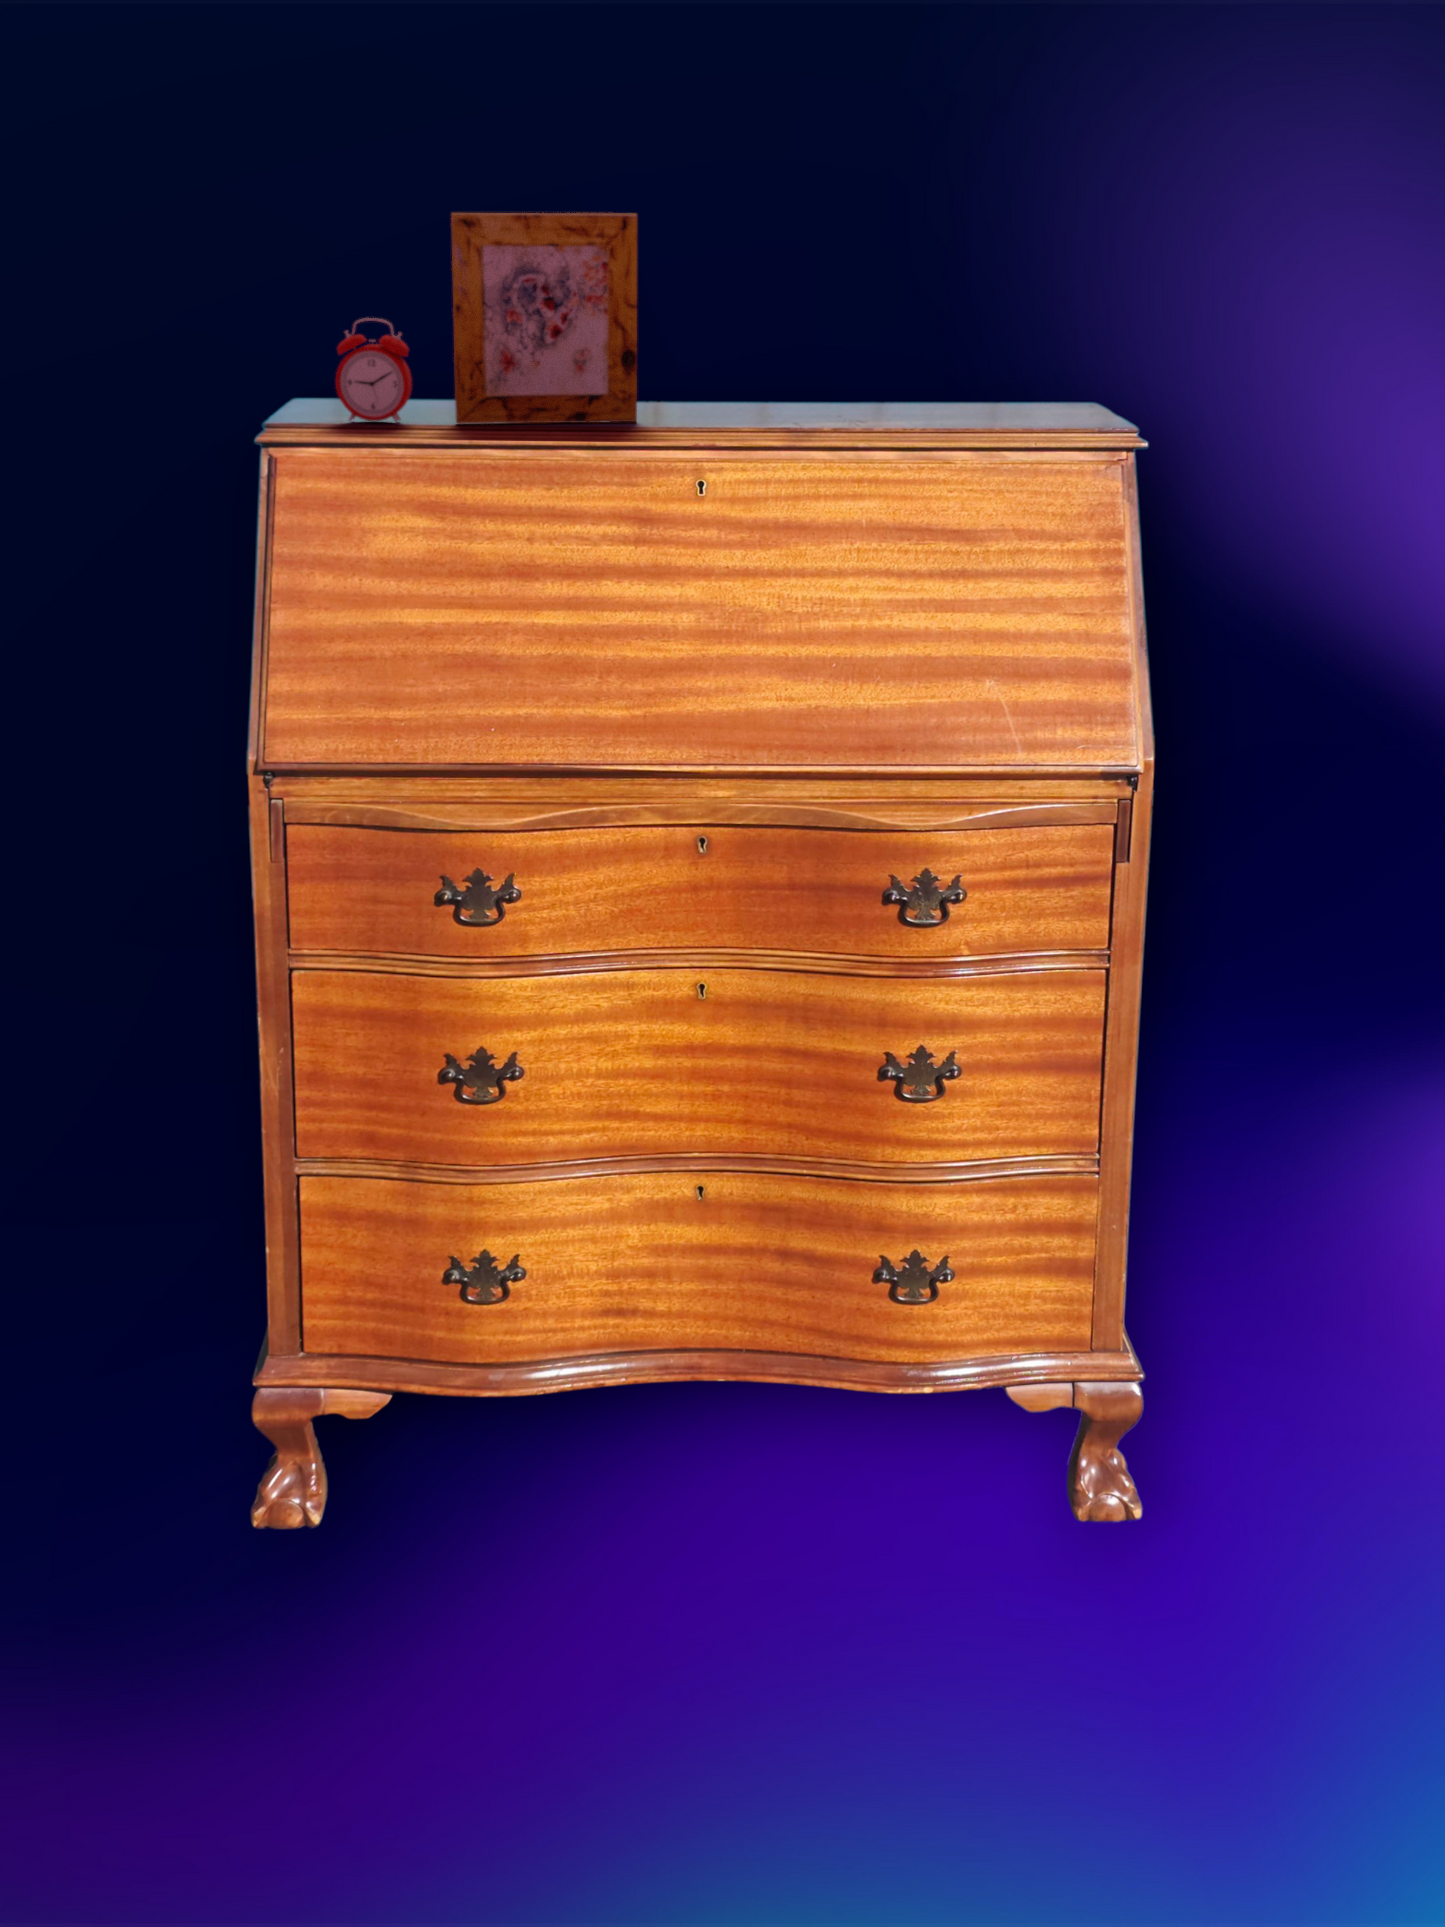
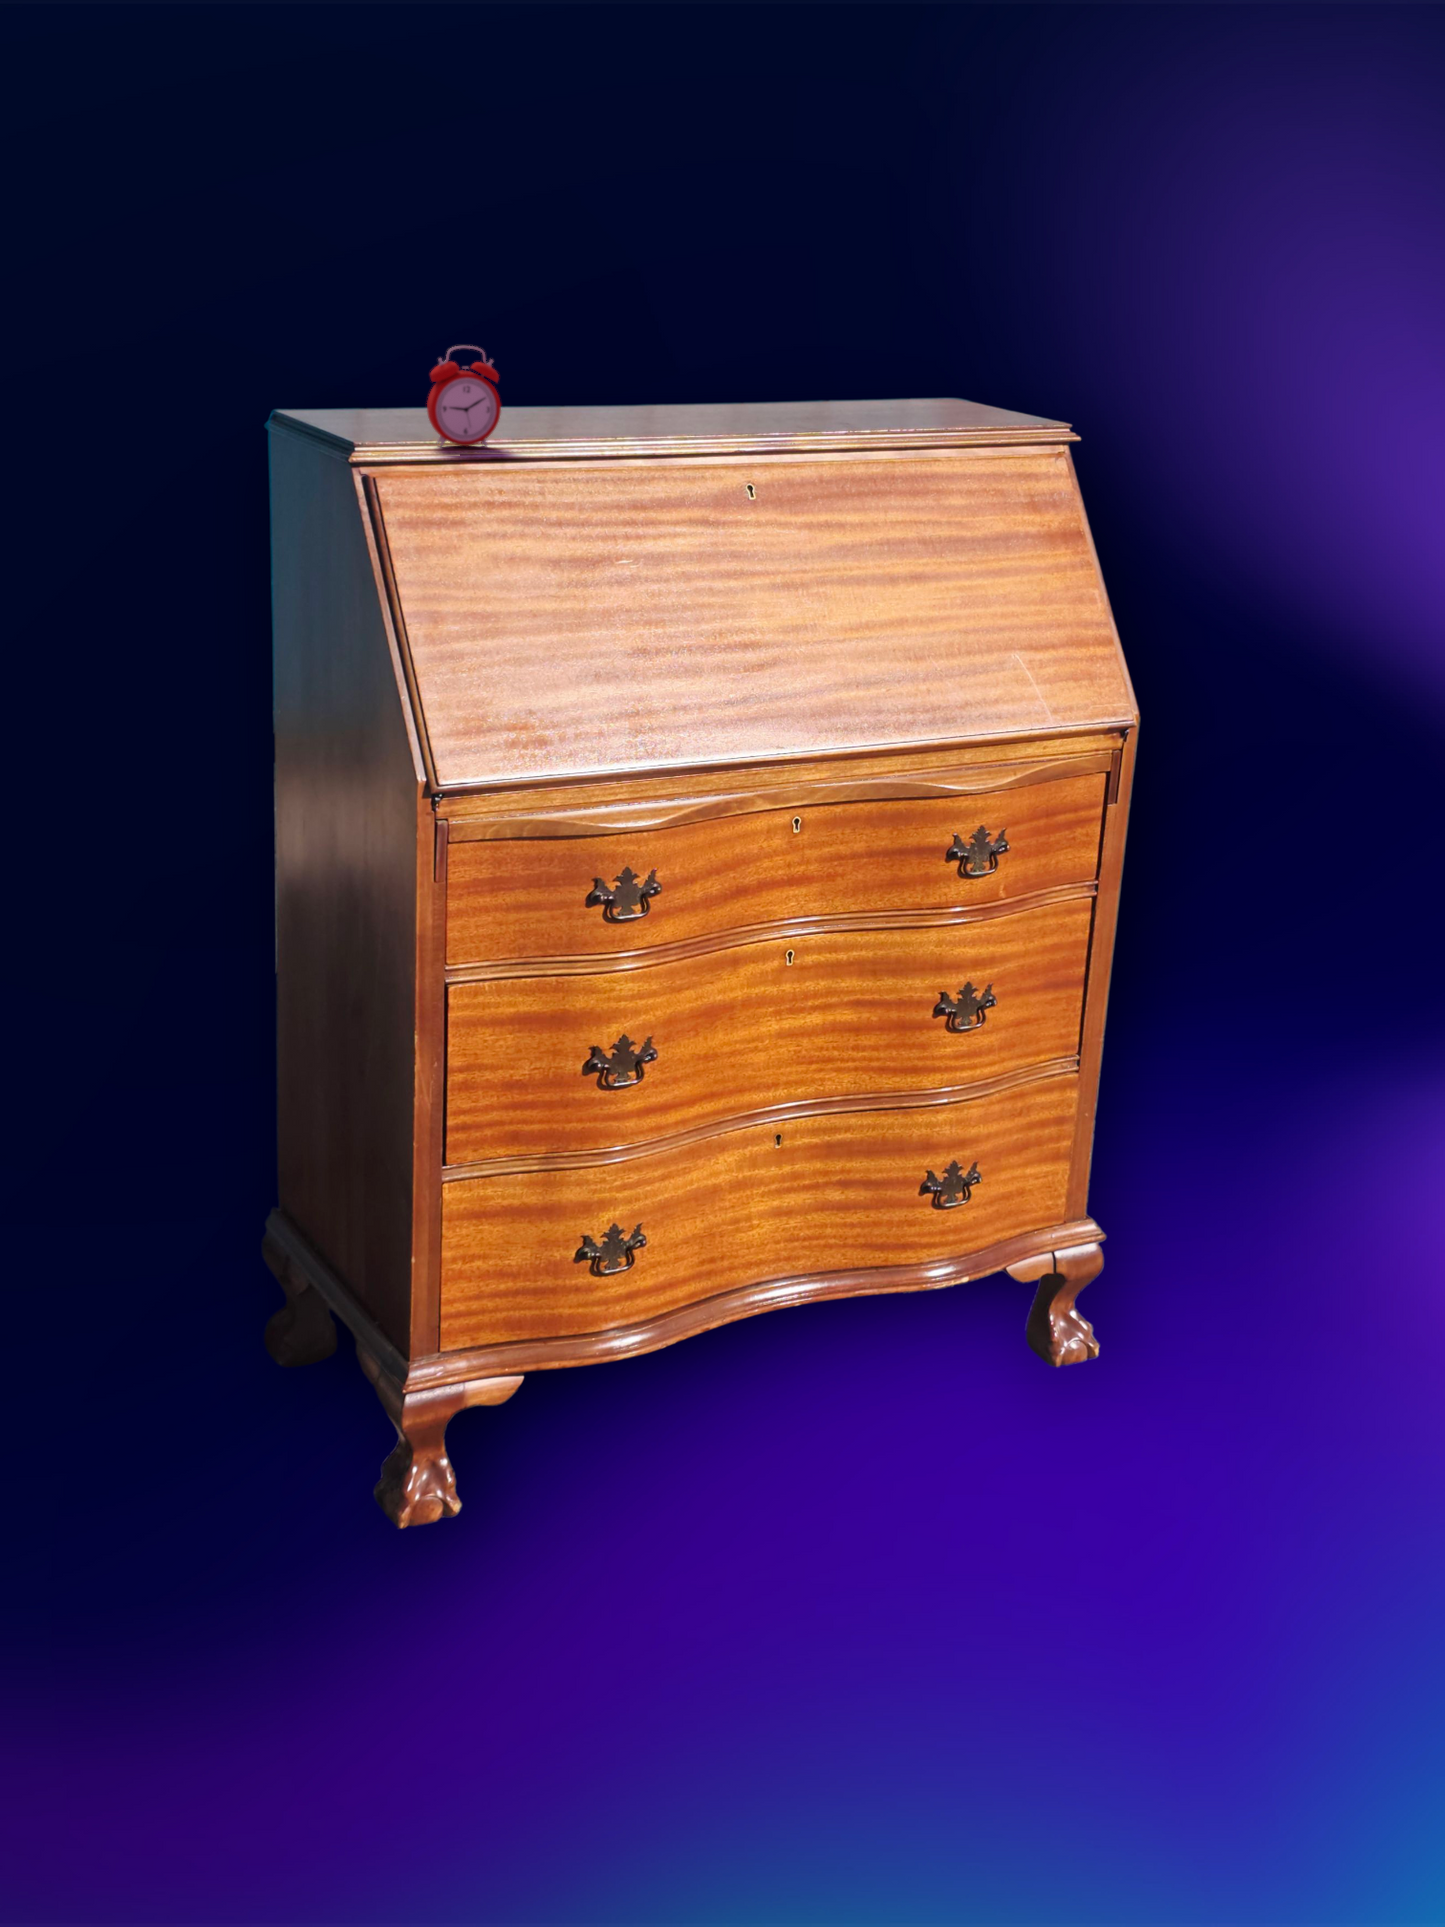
picture frame: present [451,213,637,424] -> none [537,245,697,446]

